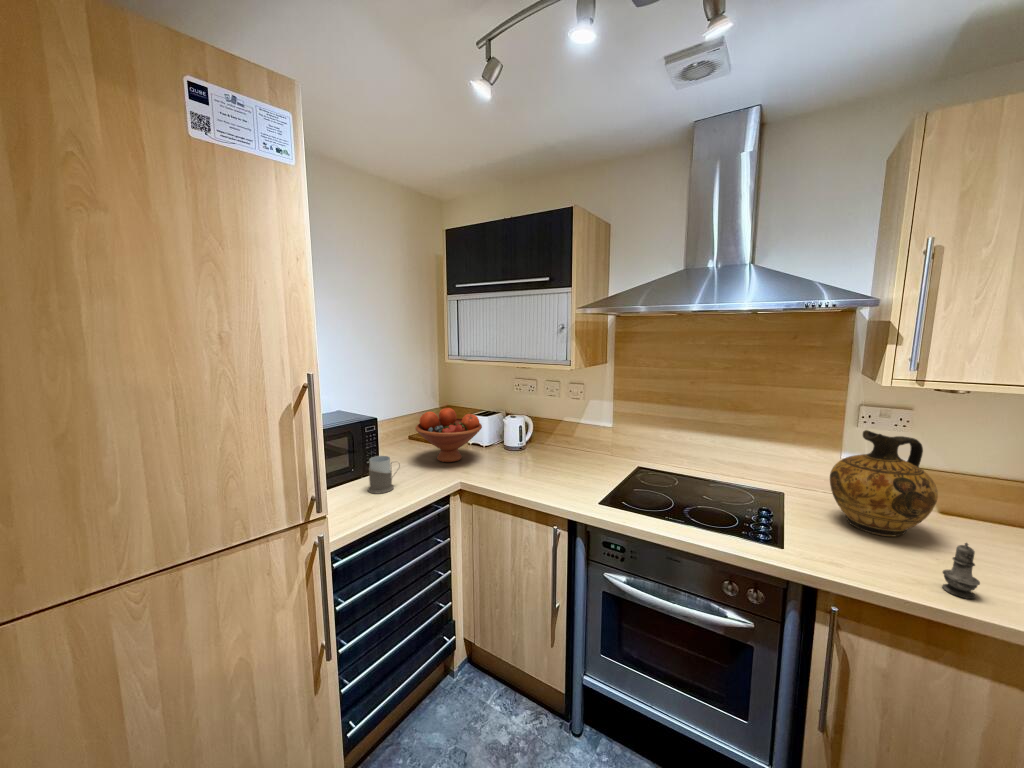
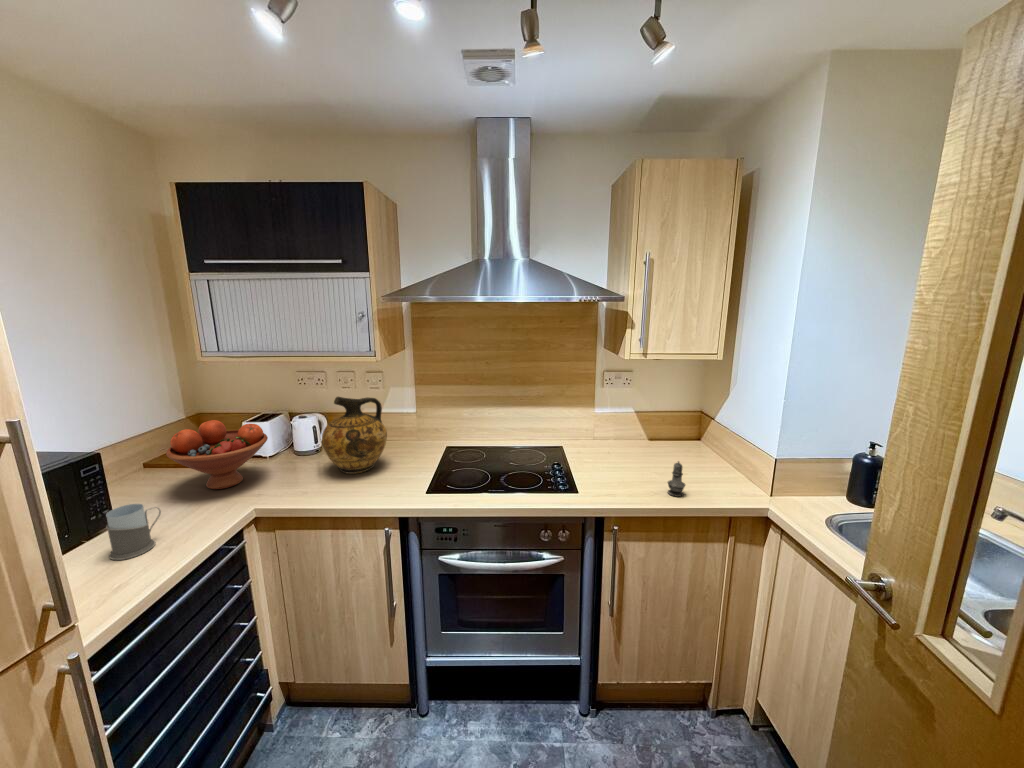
ceramic jug: present [830,430,938,536] -> present [322,397,387,474]

